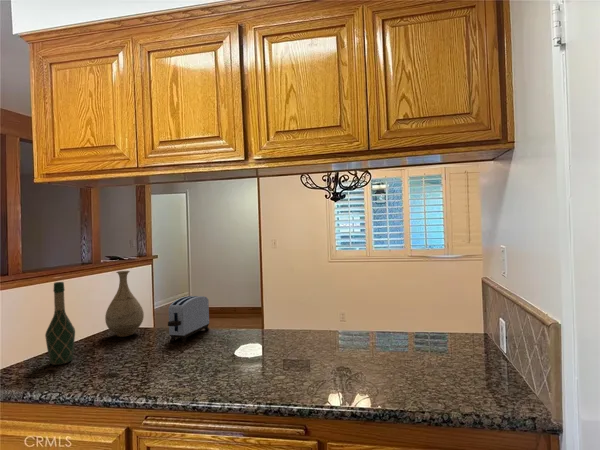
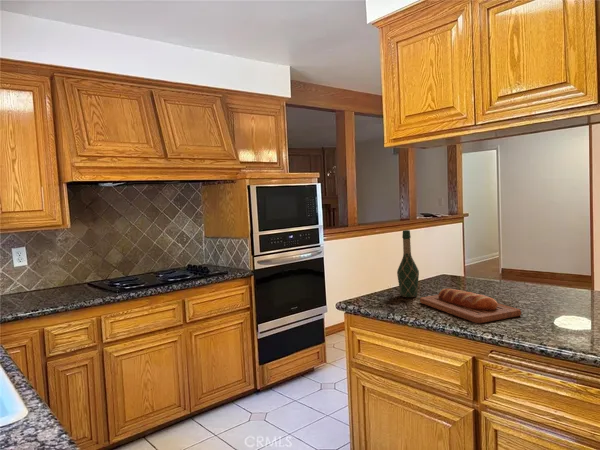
vase: present [105,271,144,337] -> none [438,224,472,283]
toaster: present [168,296,209,342] -> none [500,251,542,295]
bread loaf: none [72,347,183,386] -> present [420,288,521,323]

